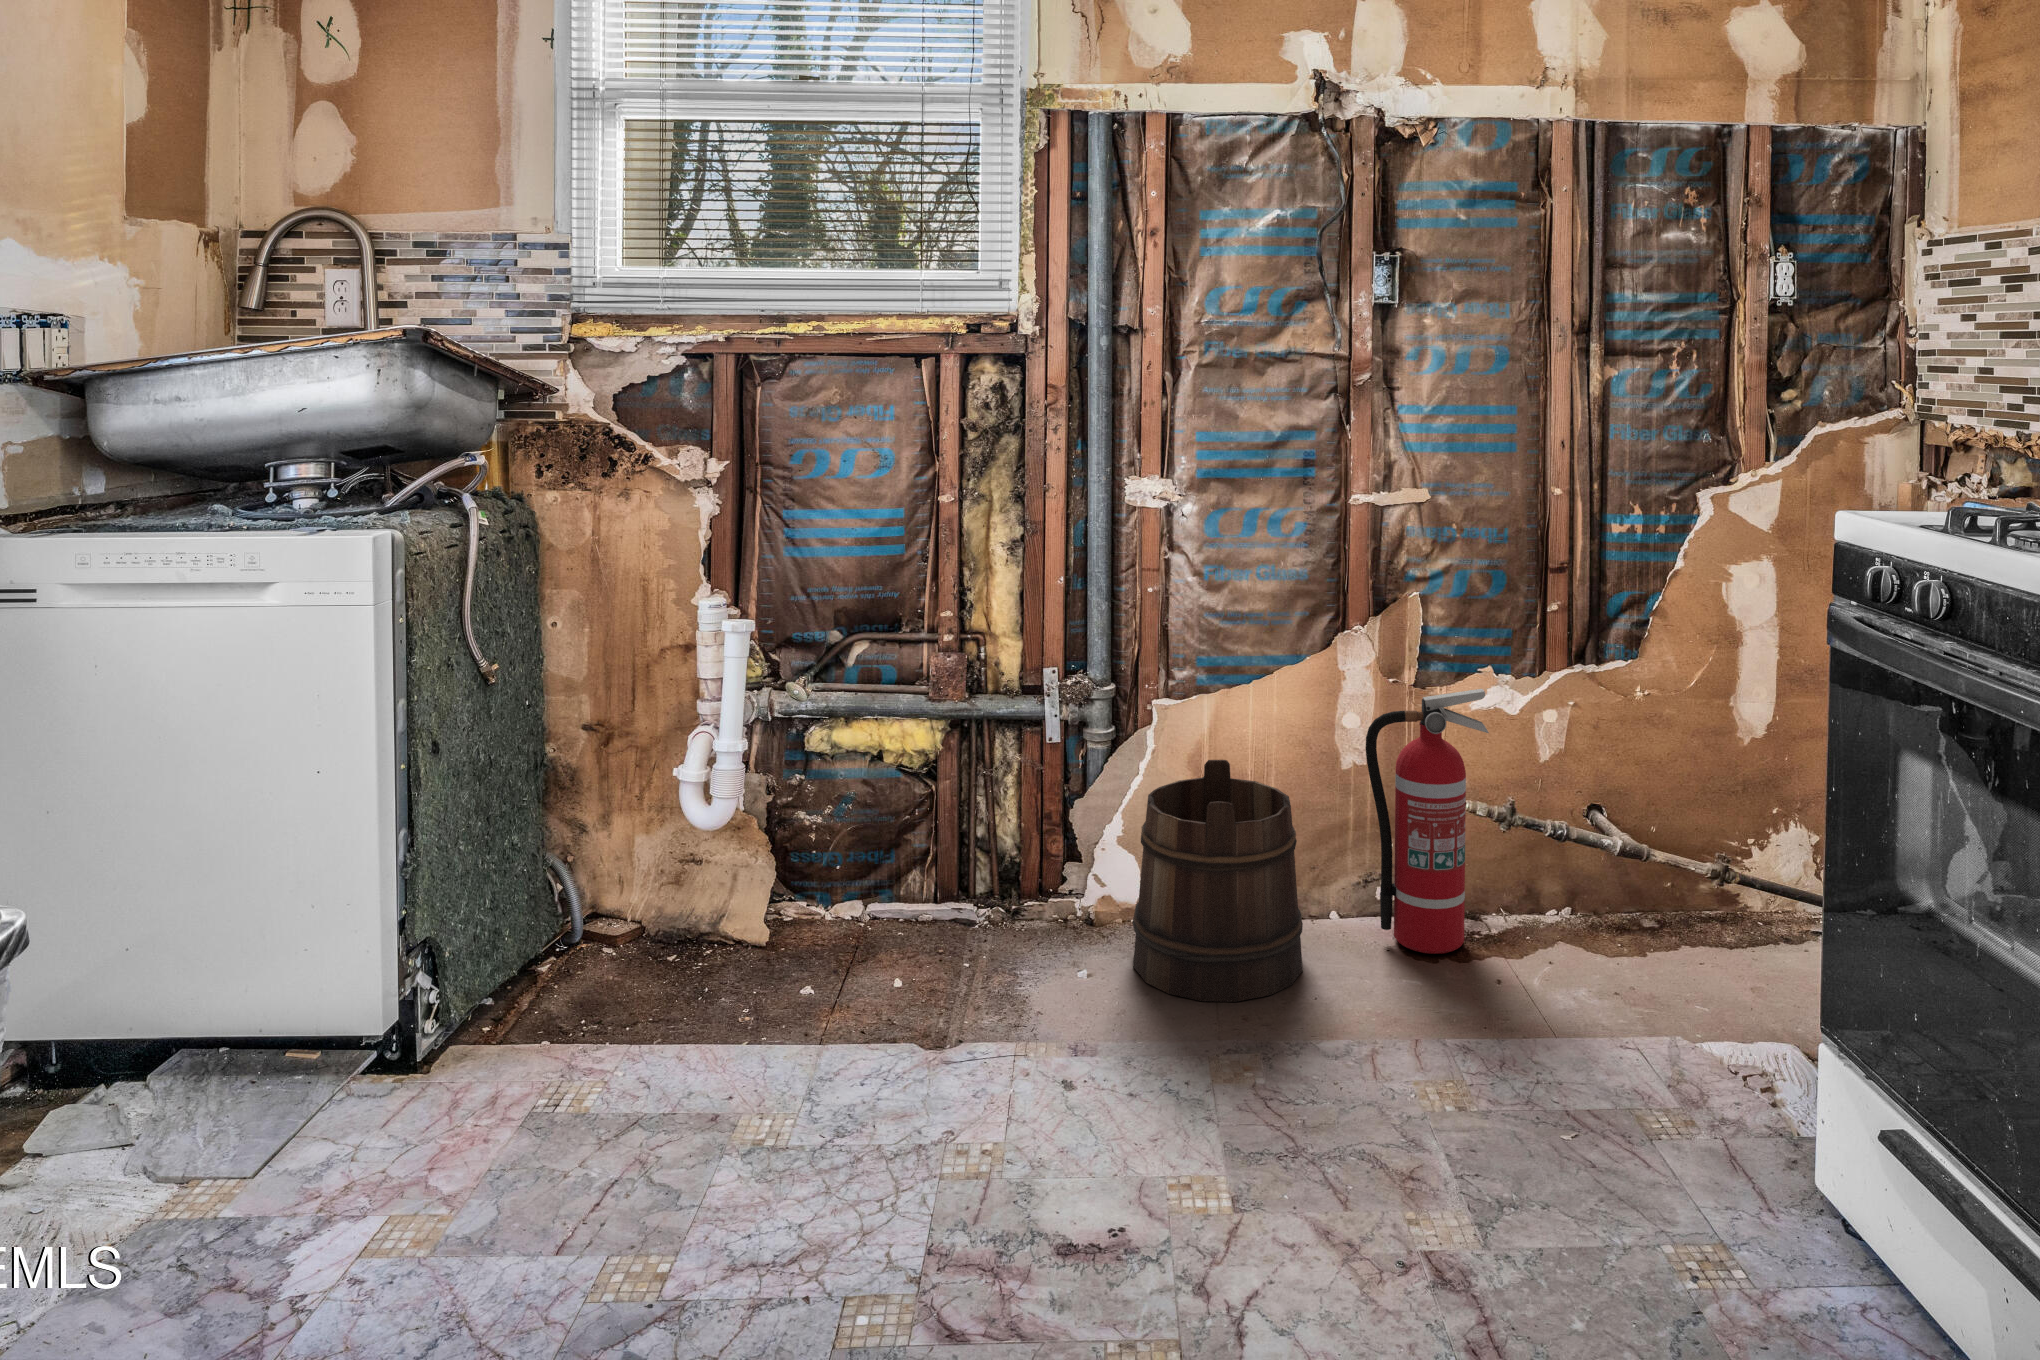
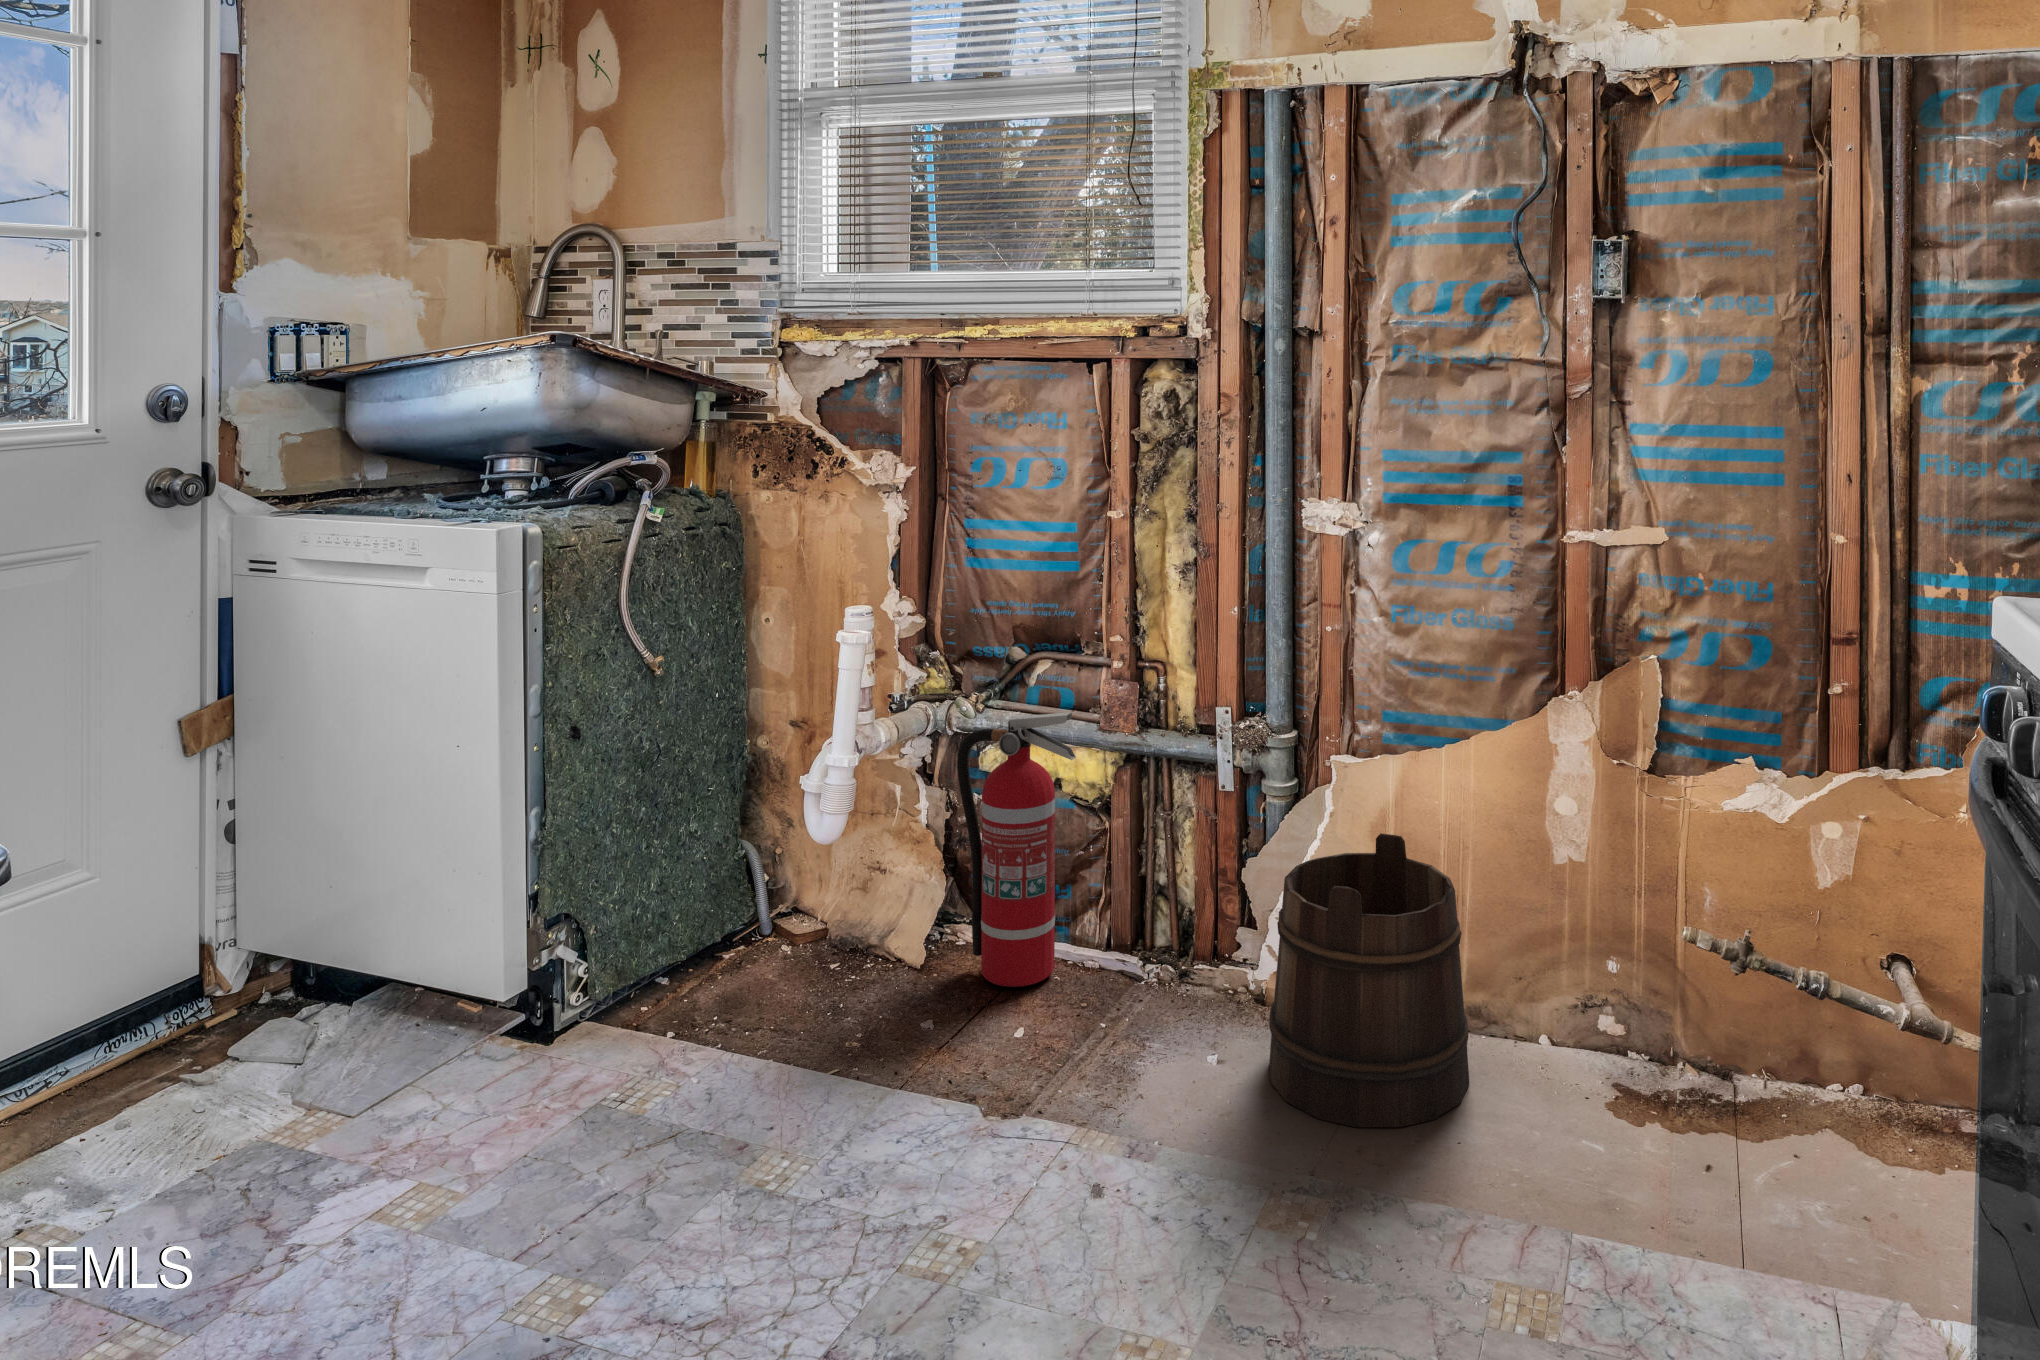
fire extinguisher: present [1366,689,1489,954] -> present [957,712,1076,987]

